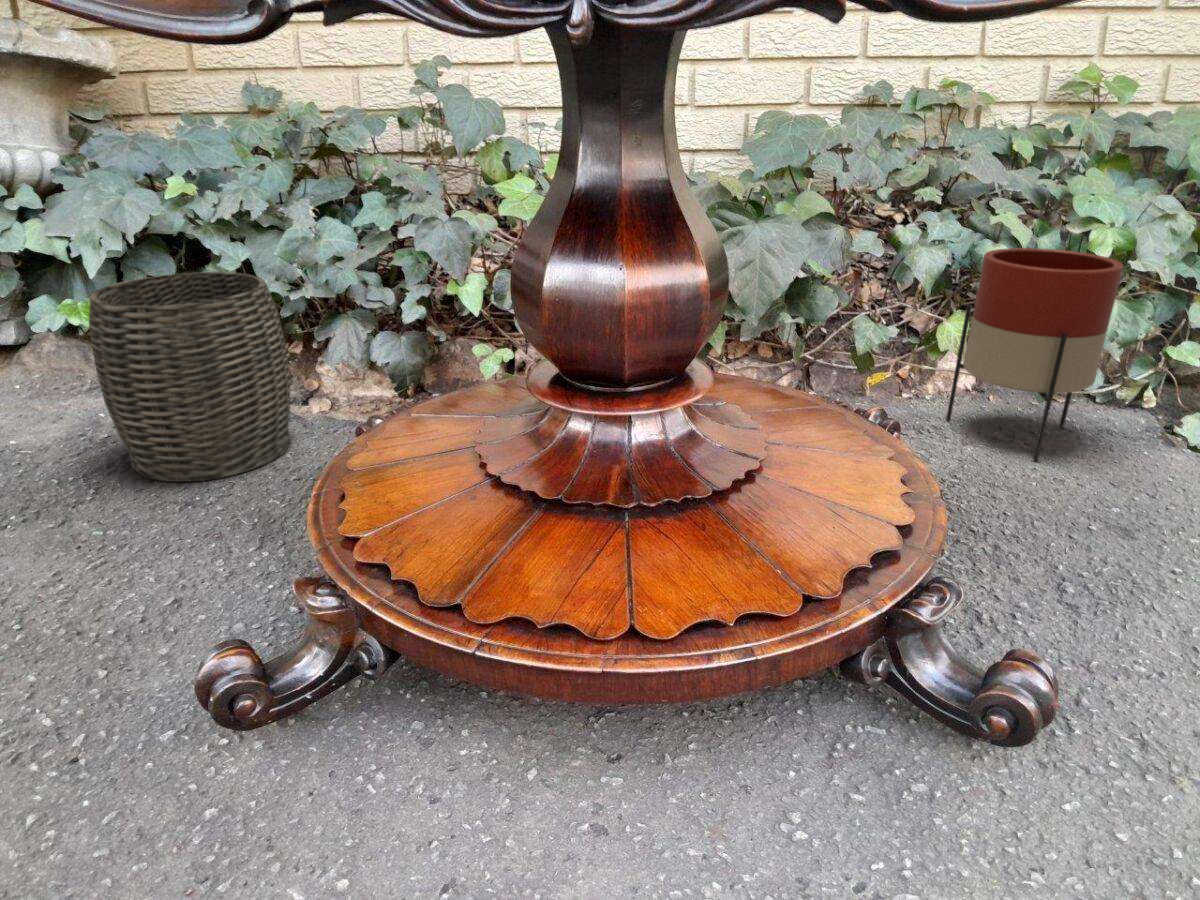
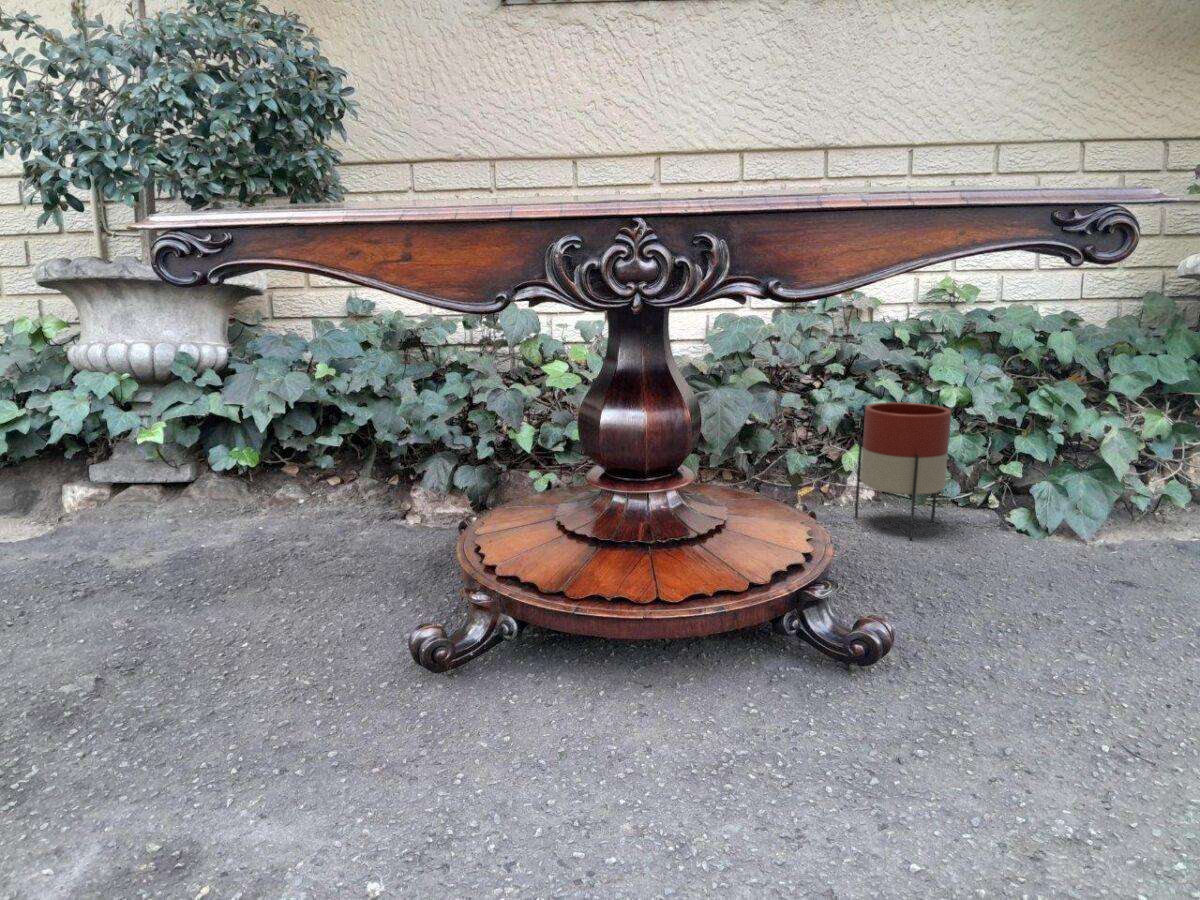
woven basket: present [89,272,290,482] -> none [286,426,408,563]

